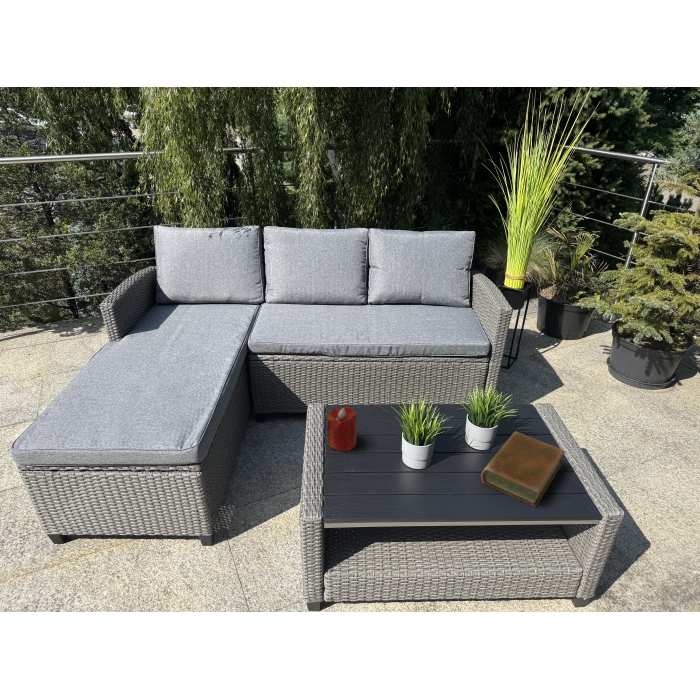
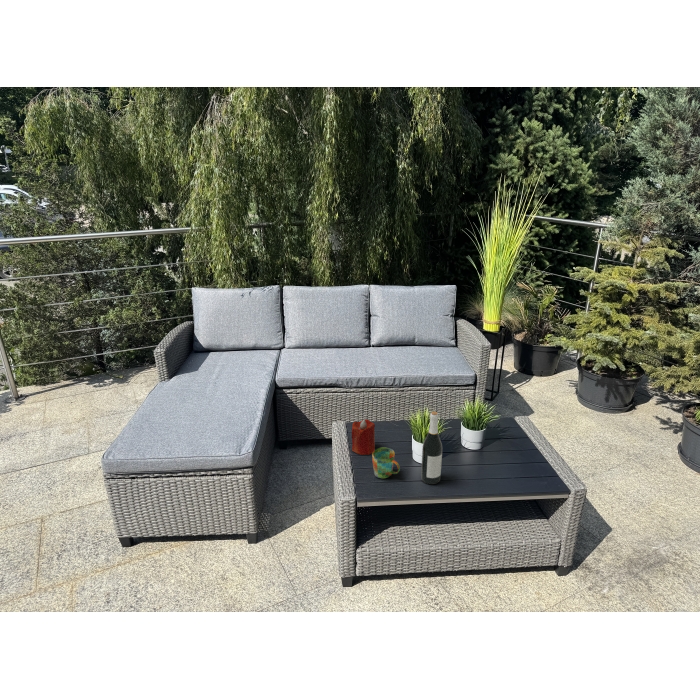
wine bottle: none [410,410,438,498] -> present [421,412,442,484]
book: present [481,431,565,507] -> none [476,434,540,487]
mug: none [349,448,383,487] -> present [372,448,400,478]

